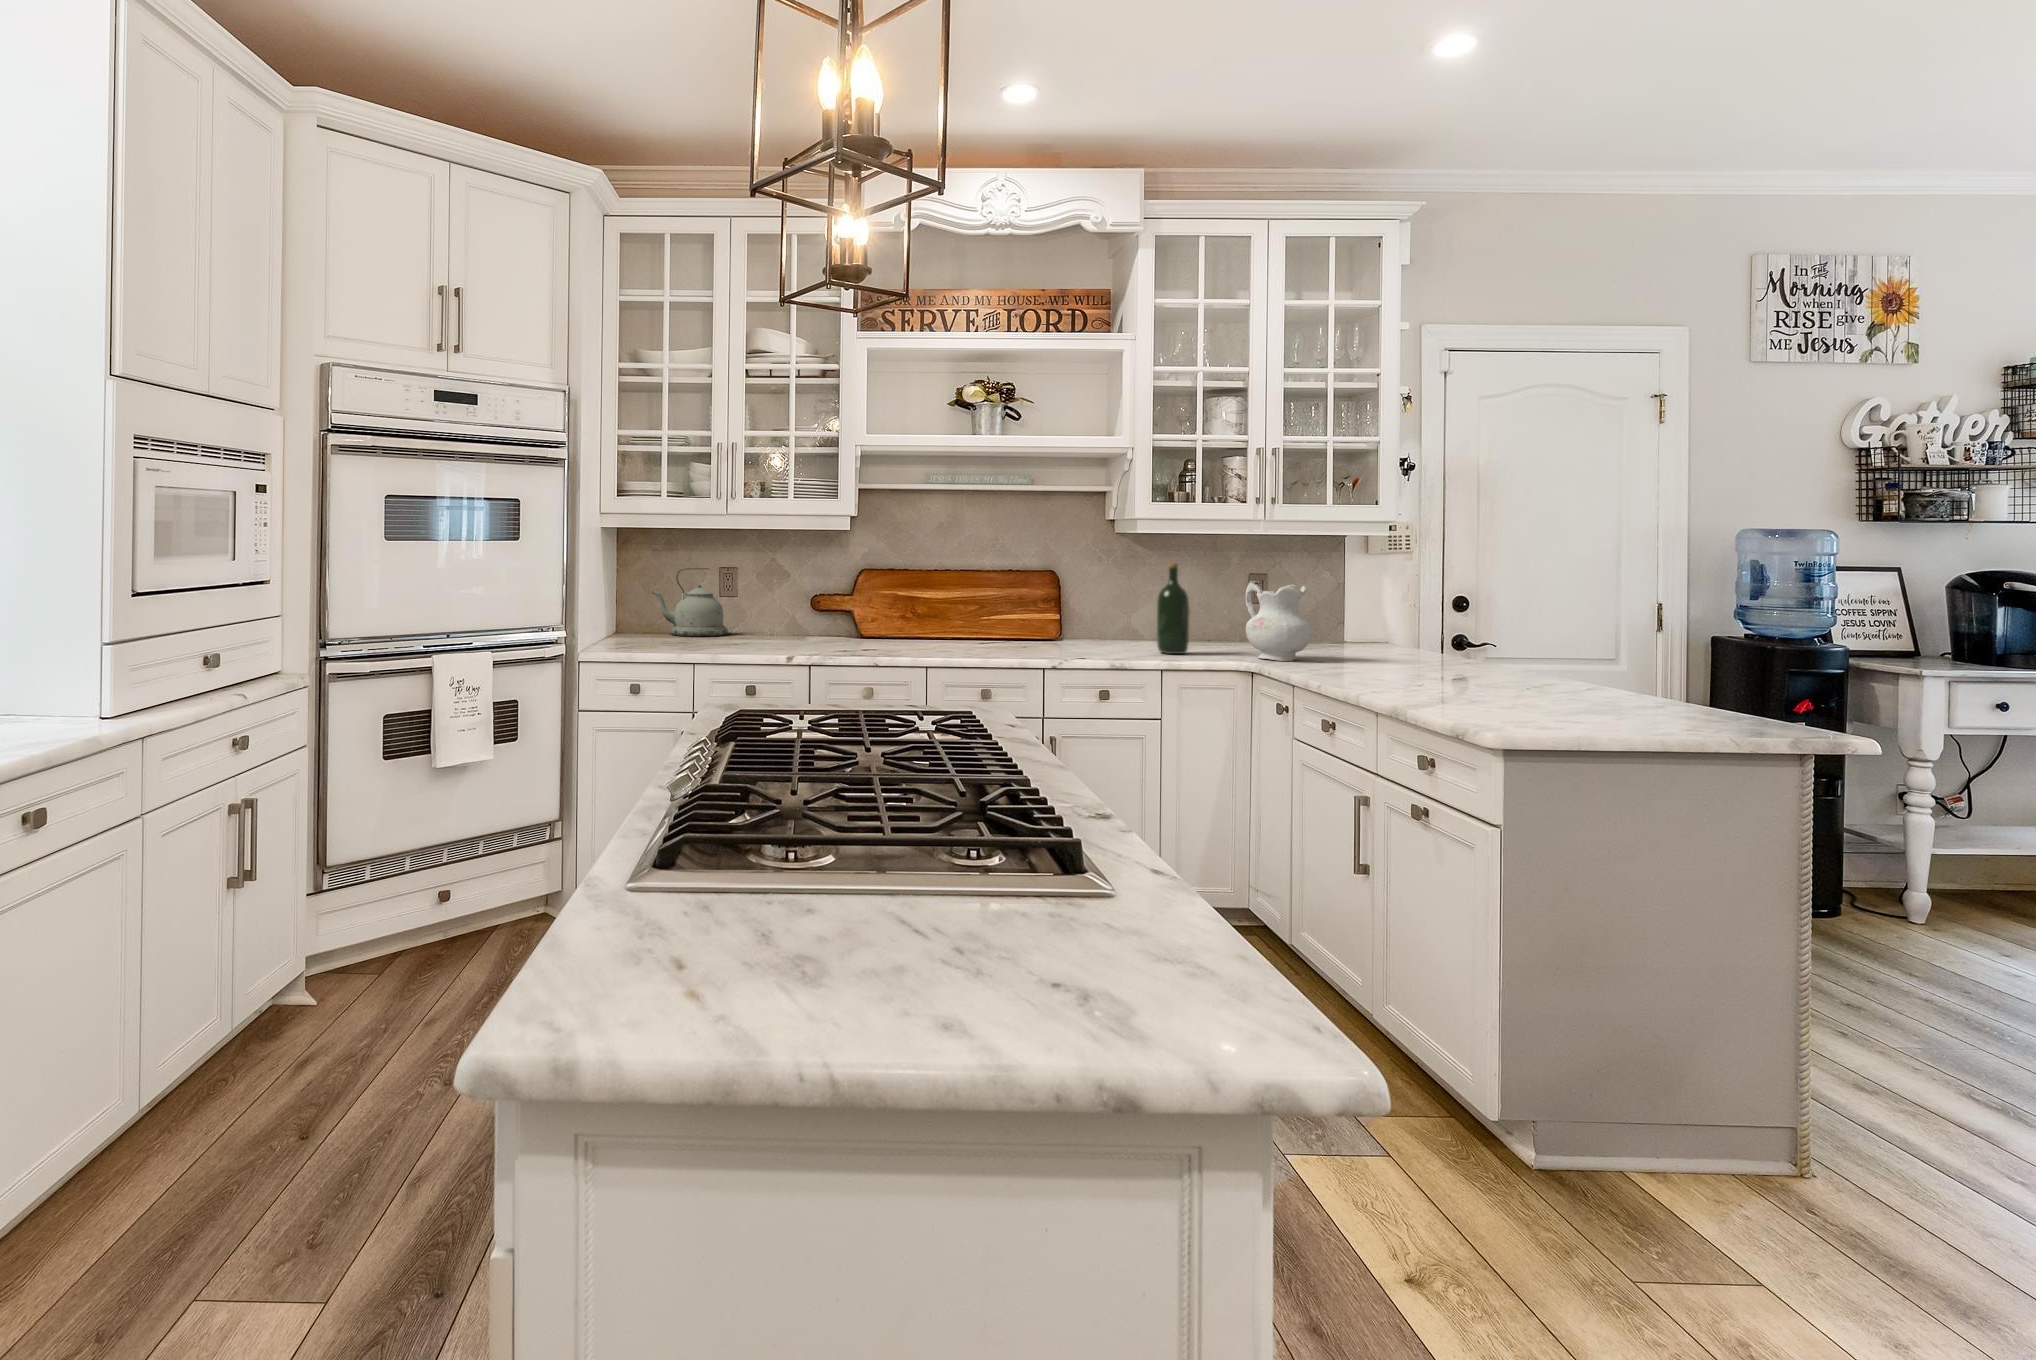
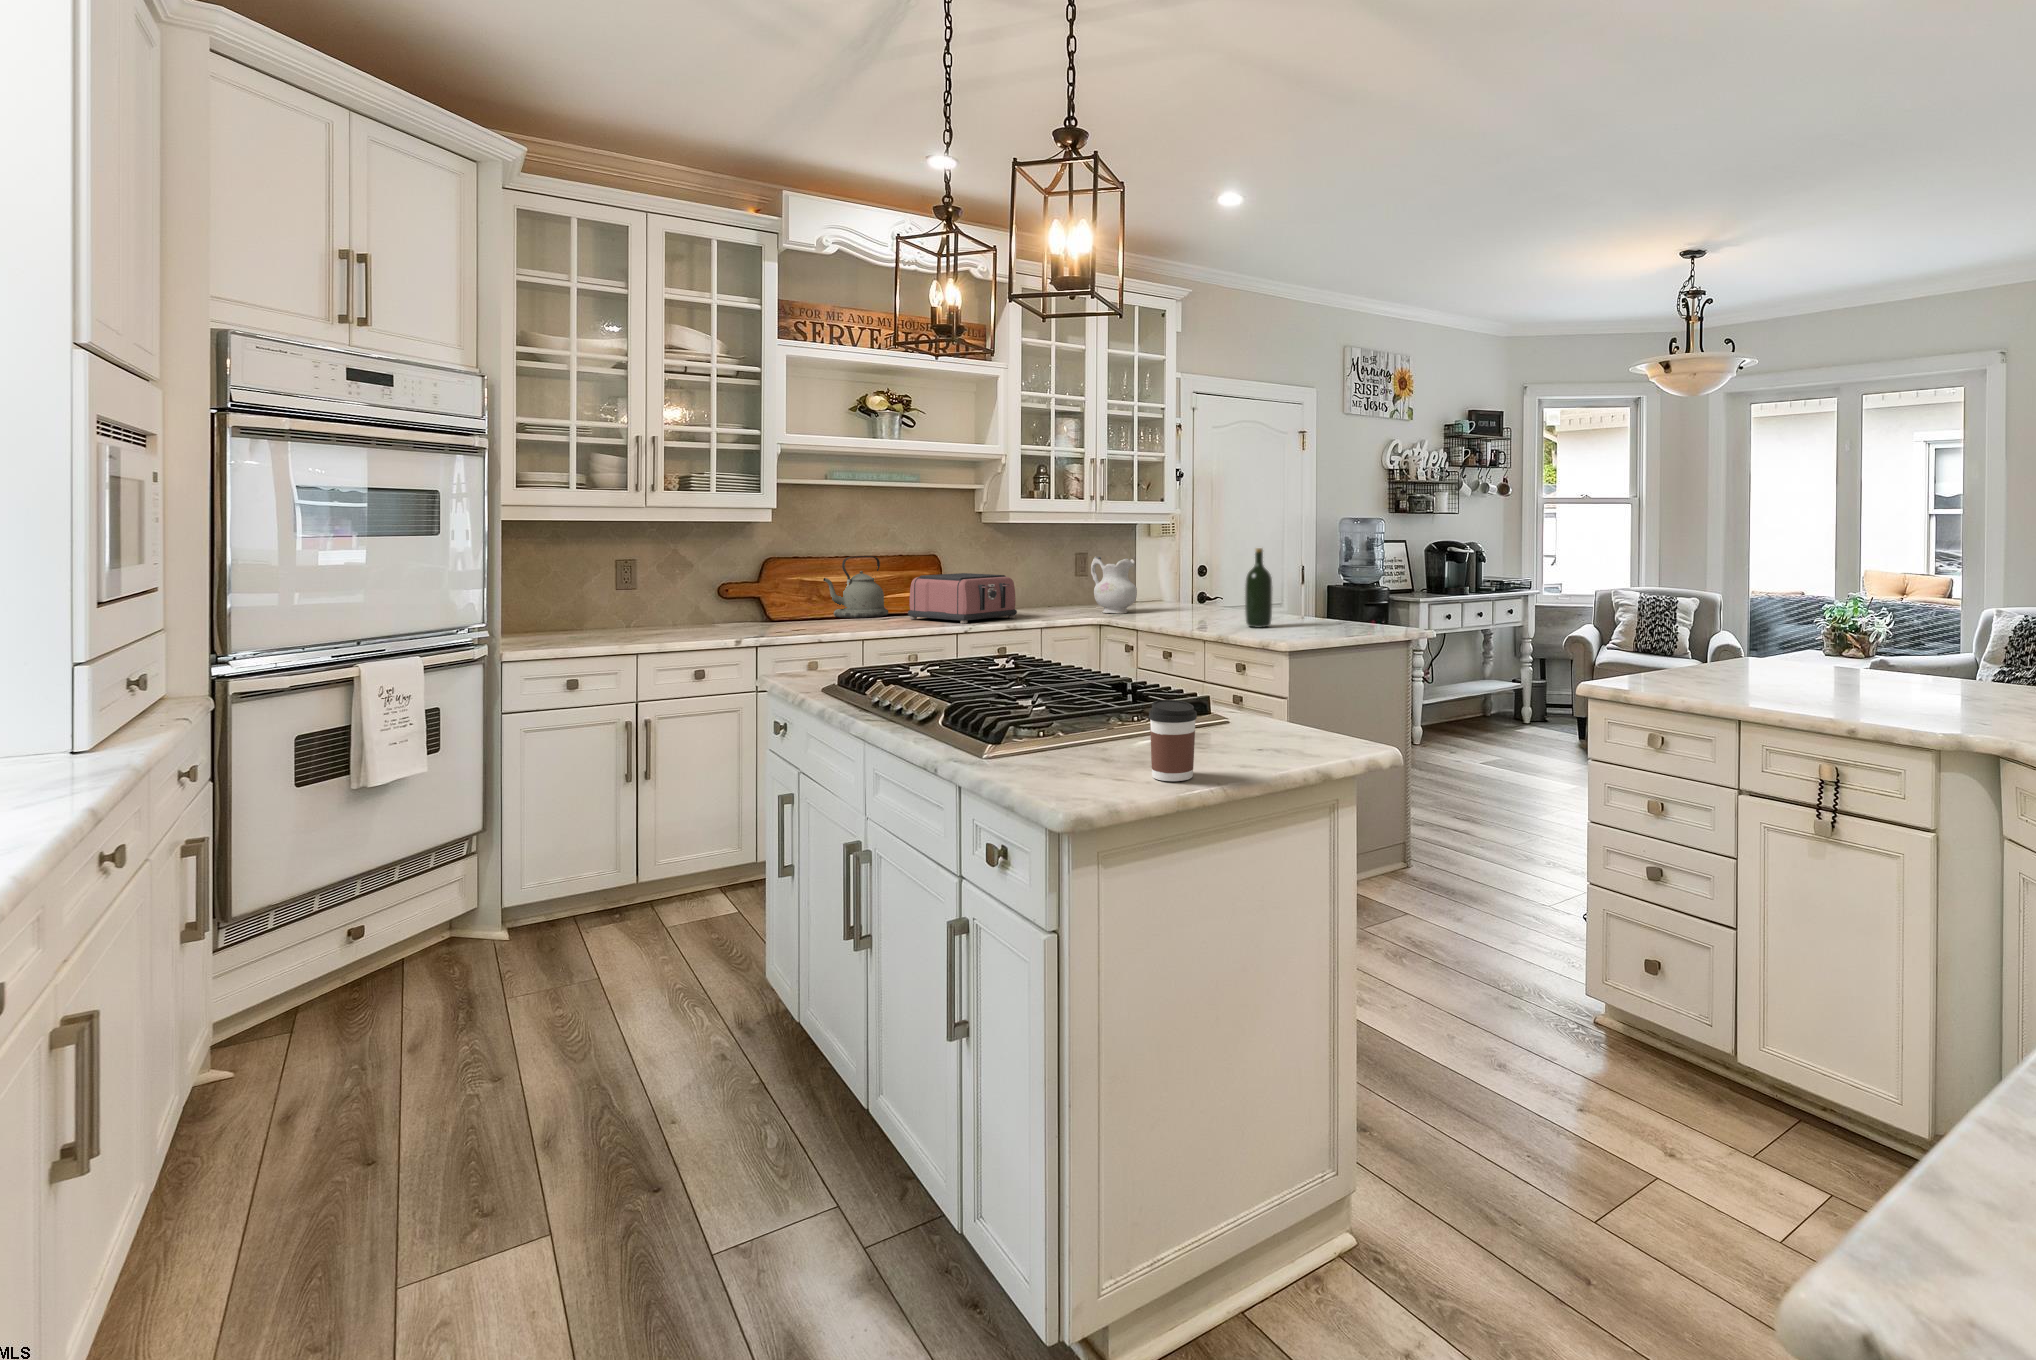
wine bottle: present [1157,563,1190,654] -> present [1245,548,1272,628]
kettle: present [652,568,728,637] -> present [823,556,888,618]
toaster: none [993,597,1127,659] -> present [908,573,1017,624]
coffee cup: none [861,802,940,943] -> present [1149,700,1197,781]

